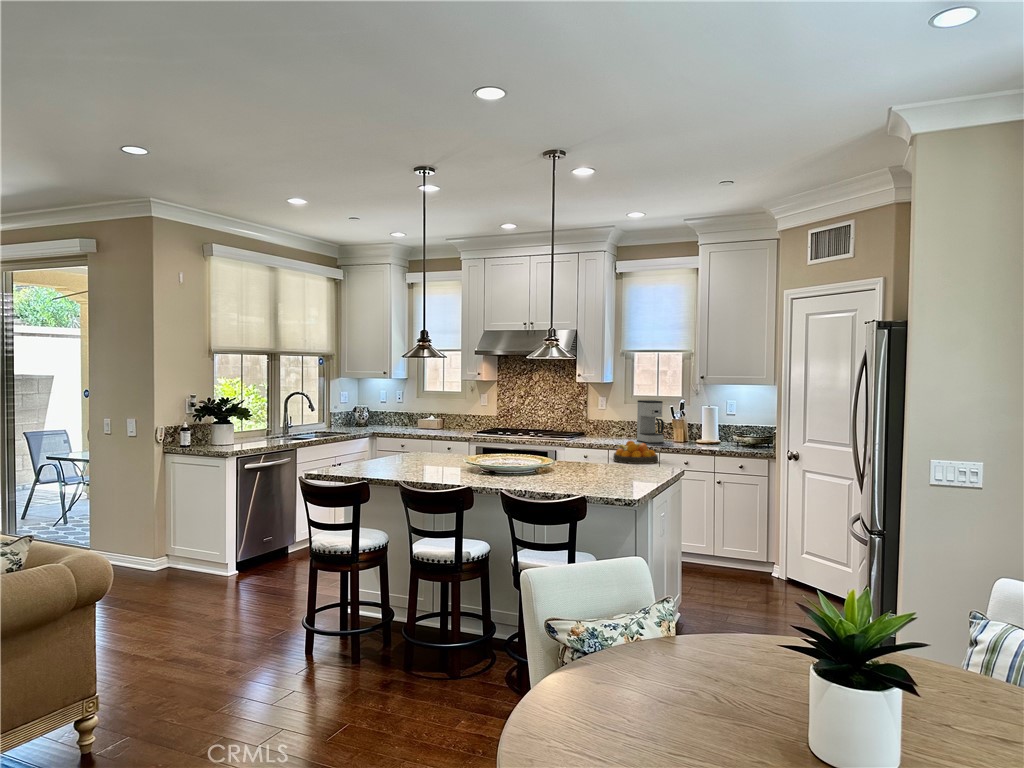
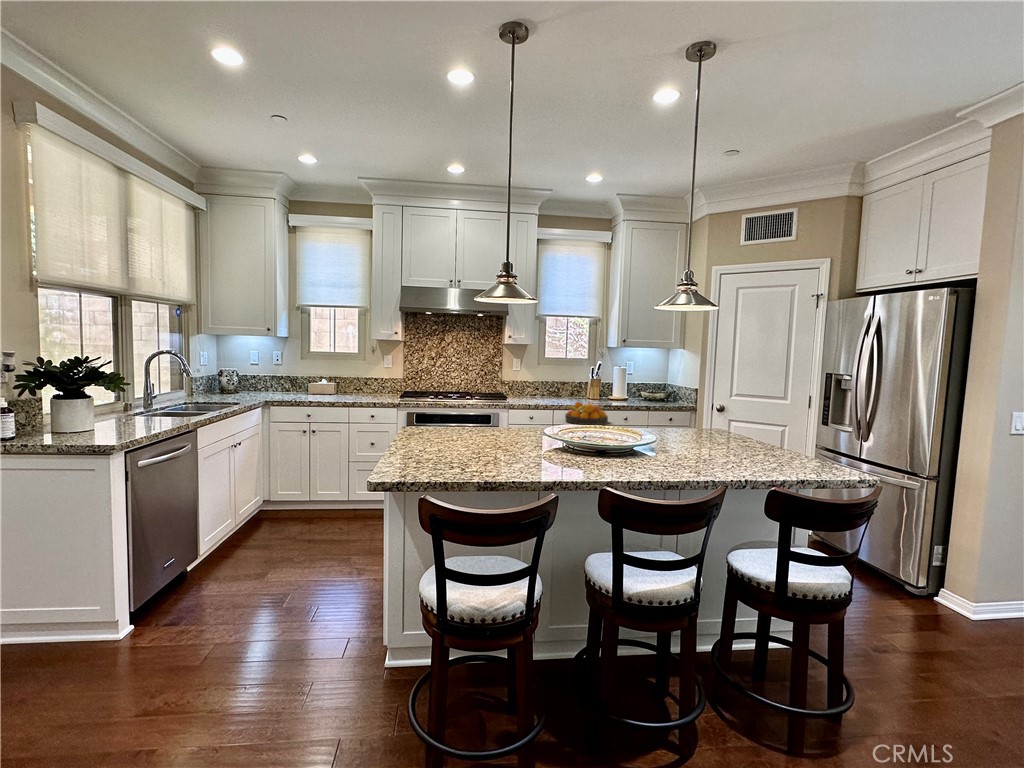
coffee maker: present [637,400,664,443] -> none [564,362,590,402]

